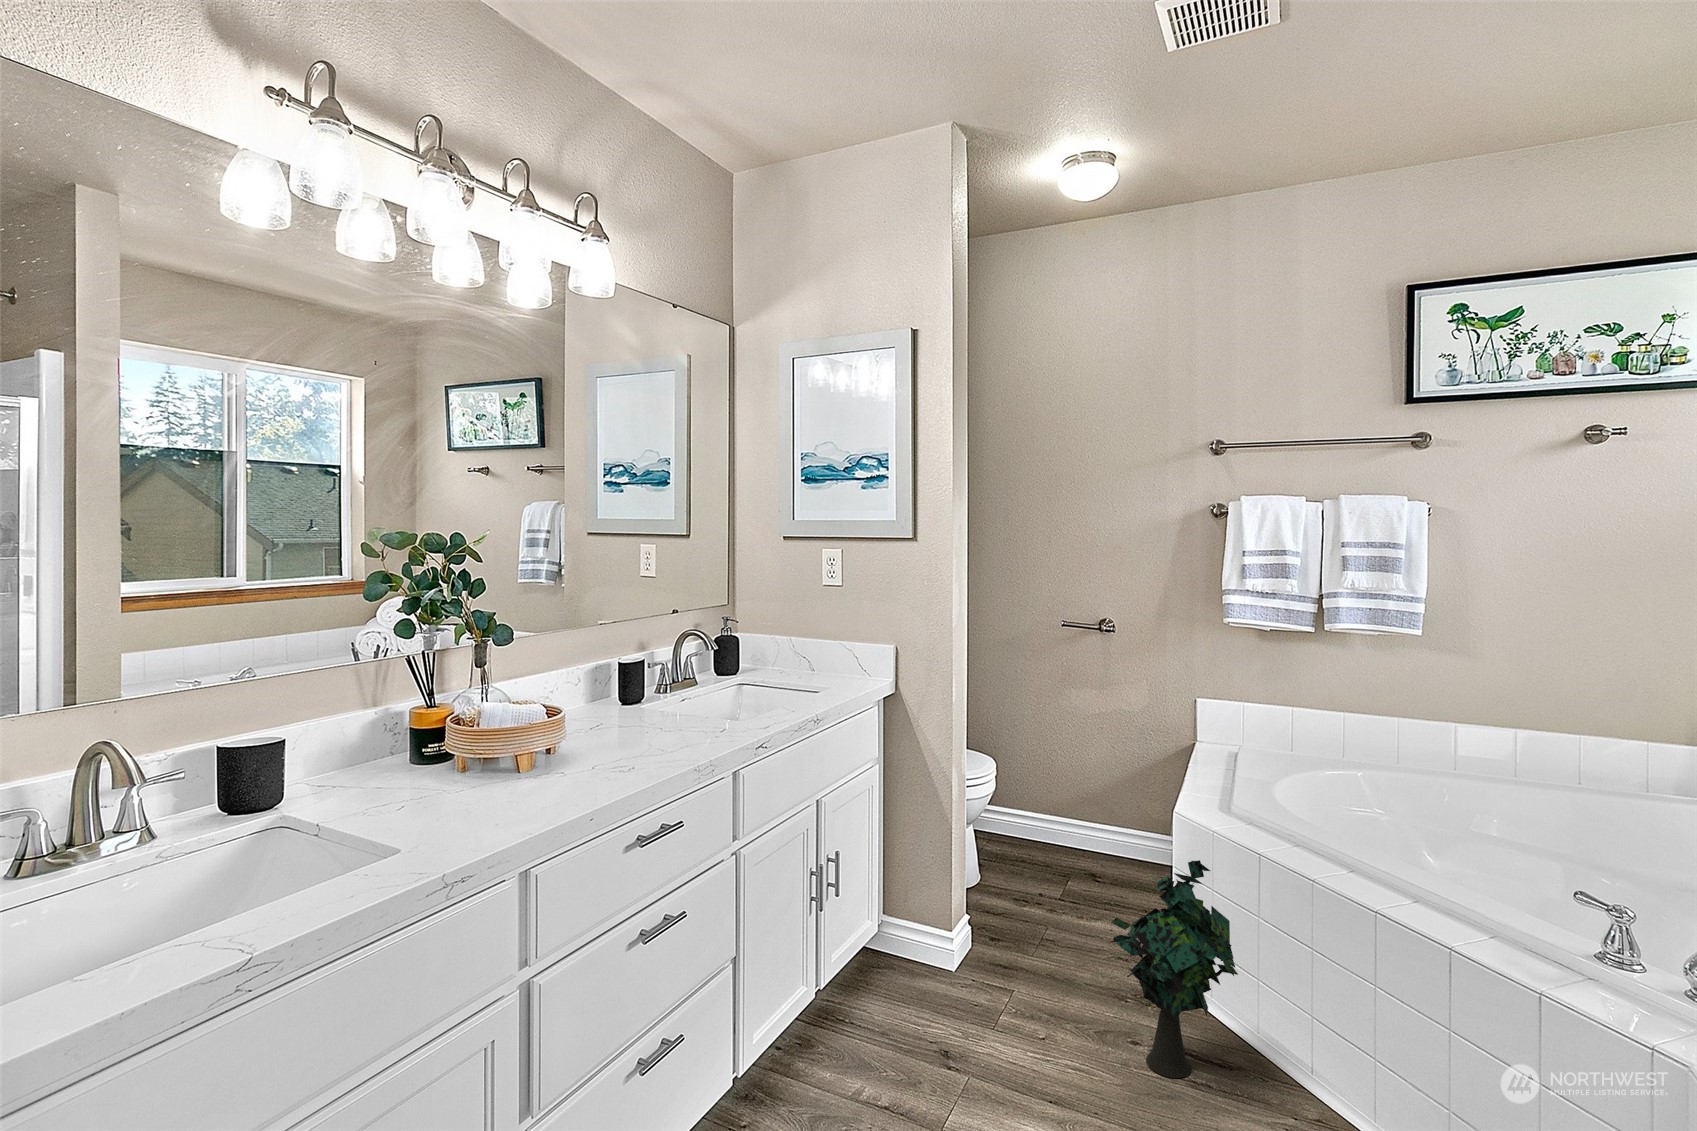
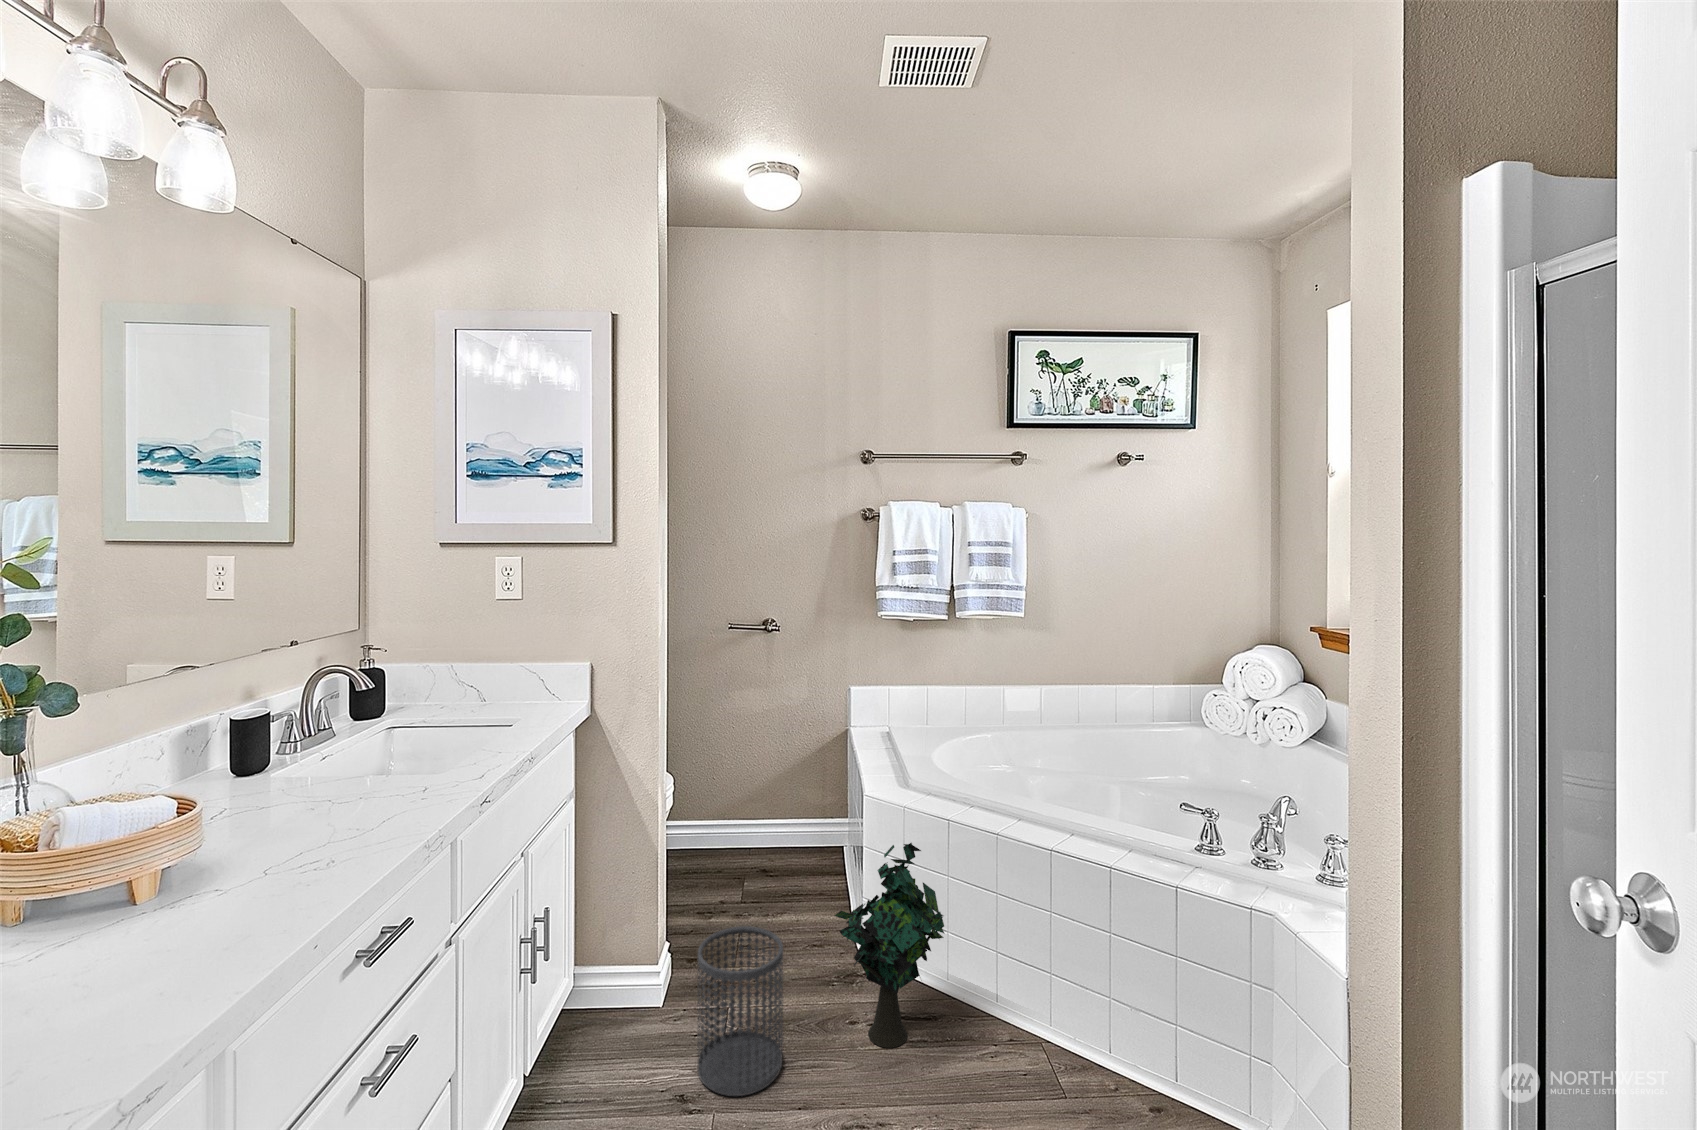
wastebasket: none [964,910,1049,1071] -> present [698,926,783,1096]

